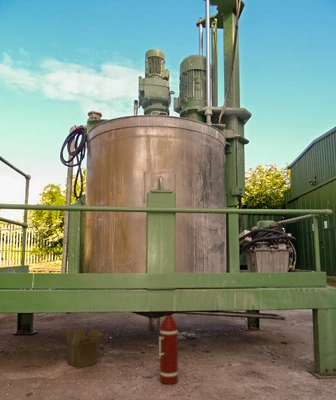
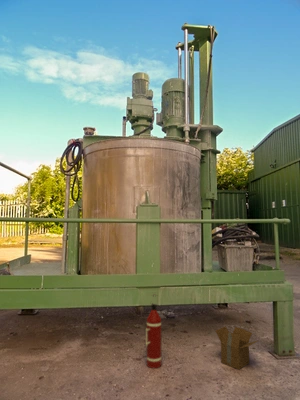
cardboard box: present [66,328,103,368] -> present [216,326,257,370]

